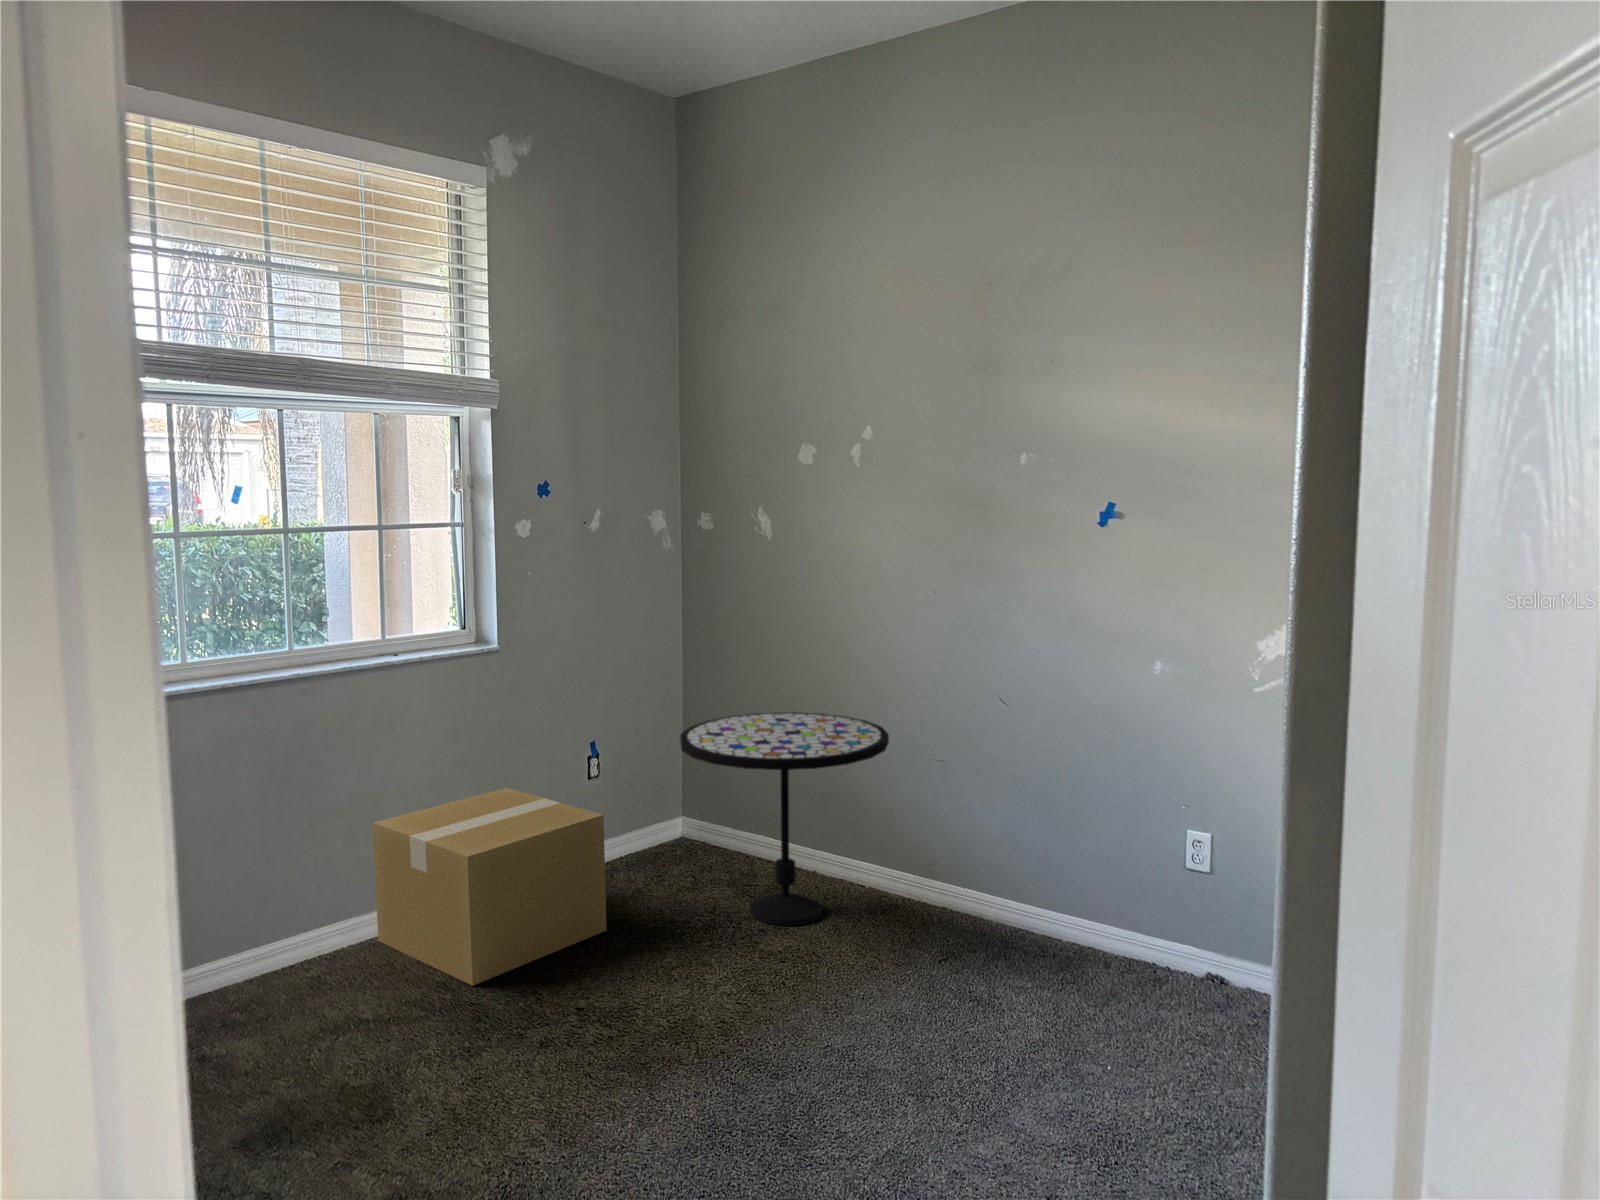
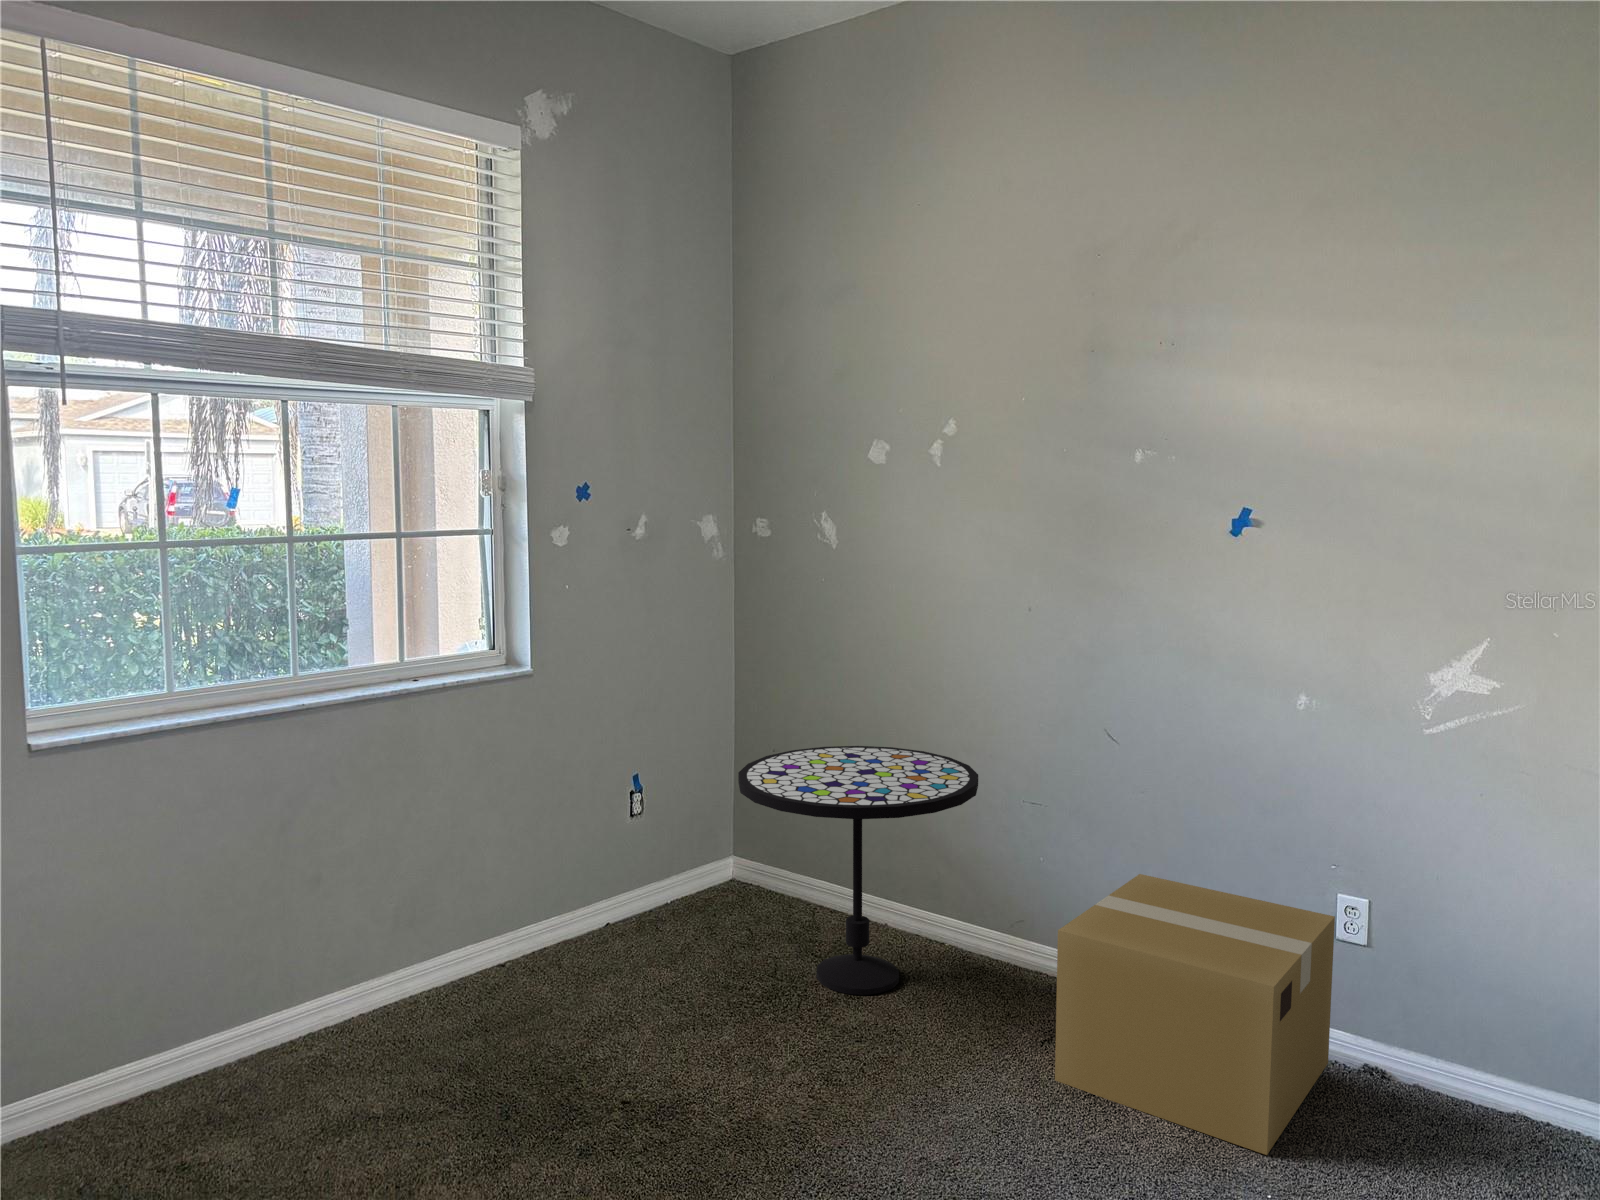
cardboard box: present [373,788,606,986] -> present [1055,874,1335,1155]

